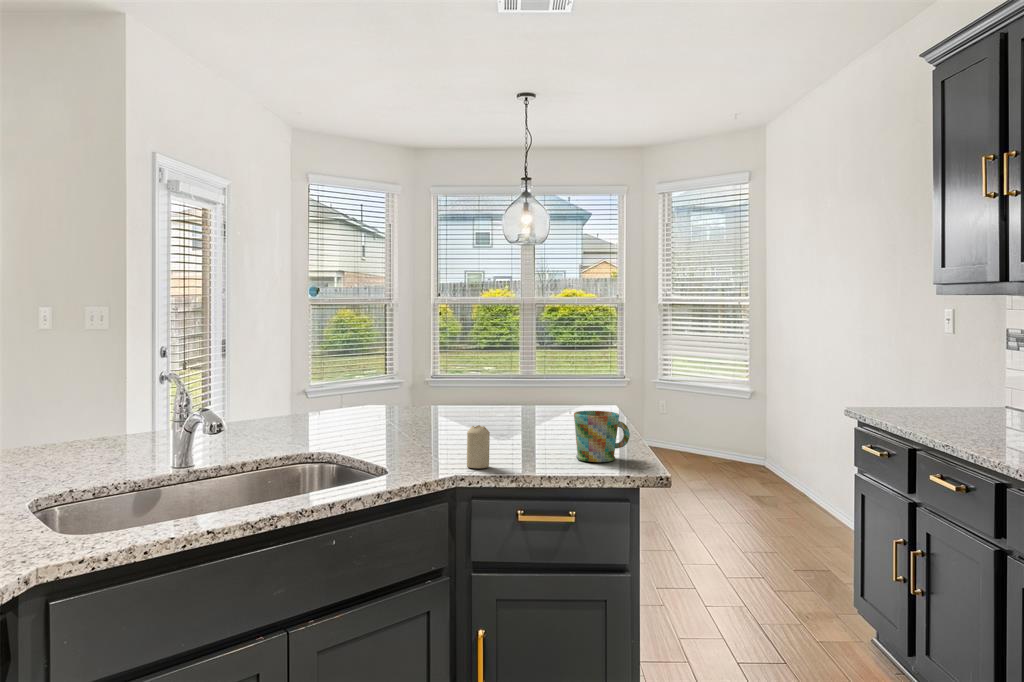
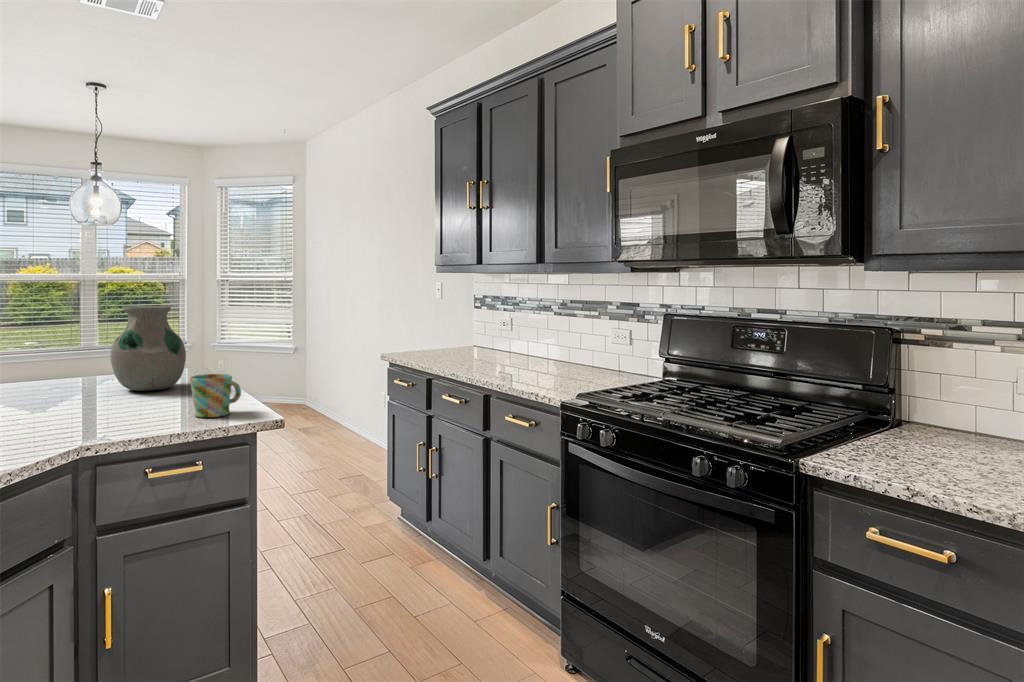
vase: none [514,329,587,425] -> present [110,306,186,391]
candle: present [467,425,490,468] -> none [85,398,112,438]

